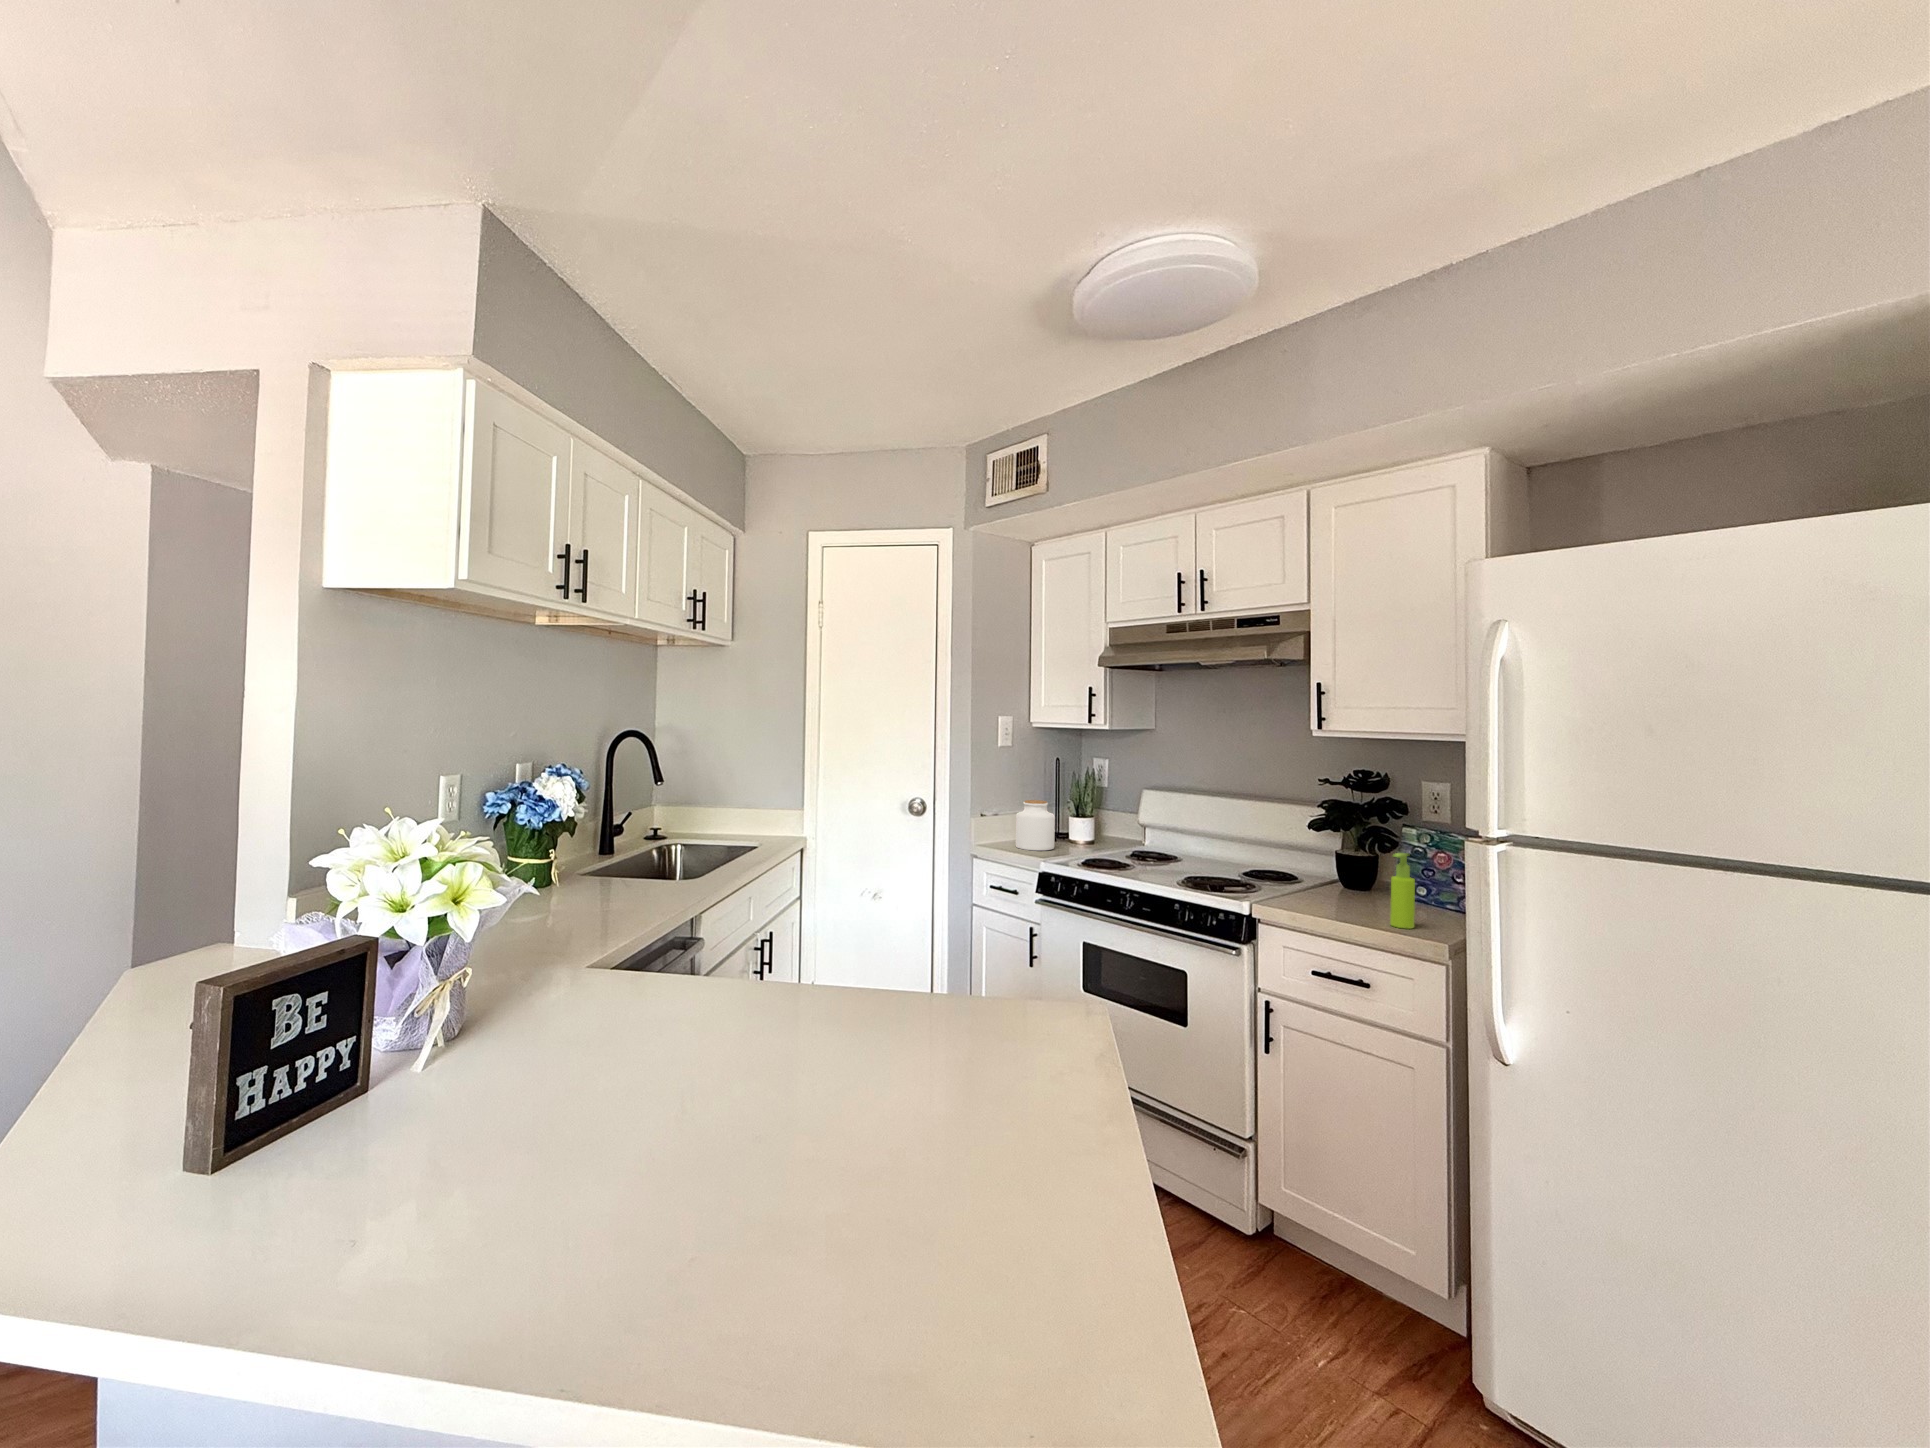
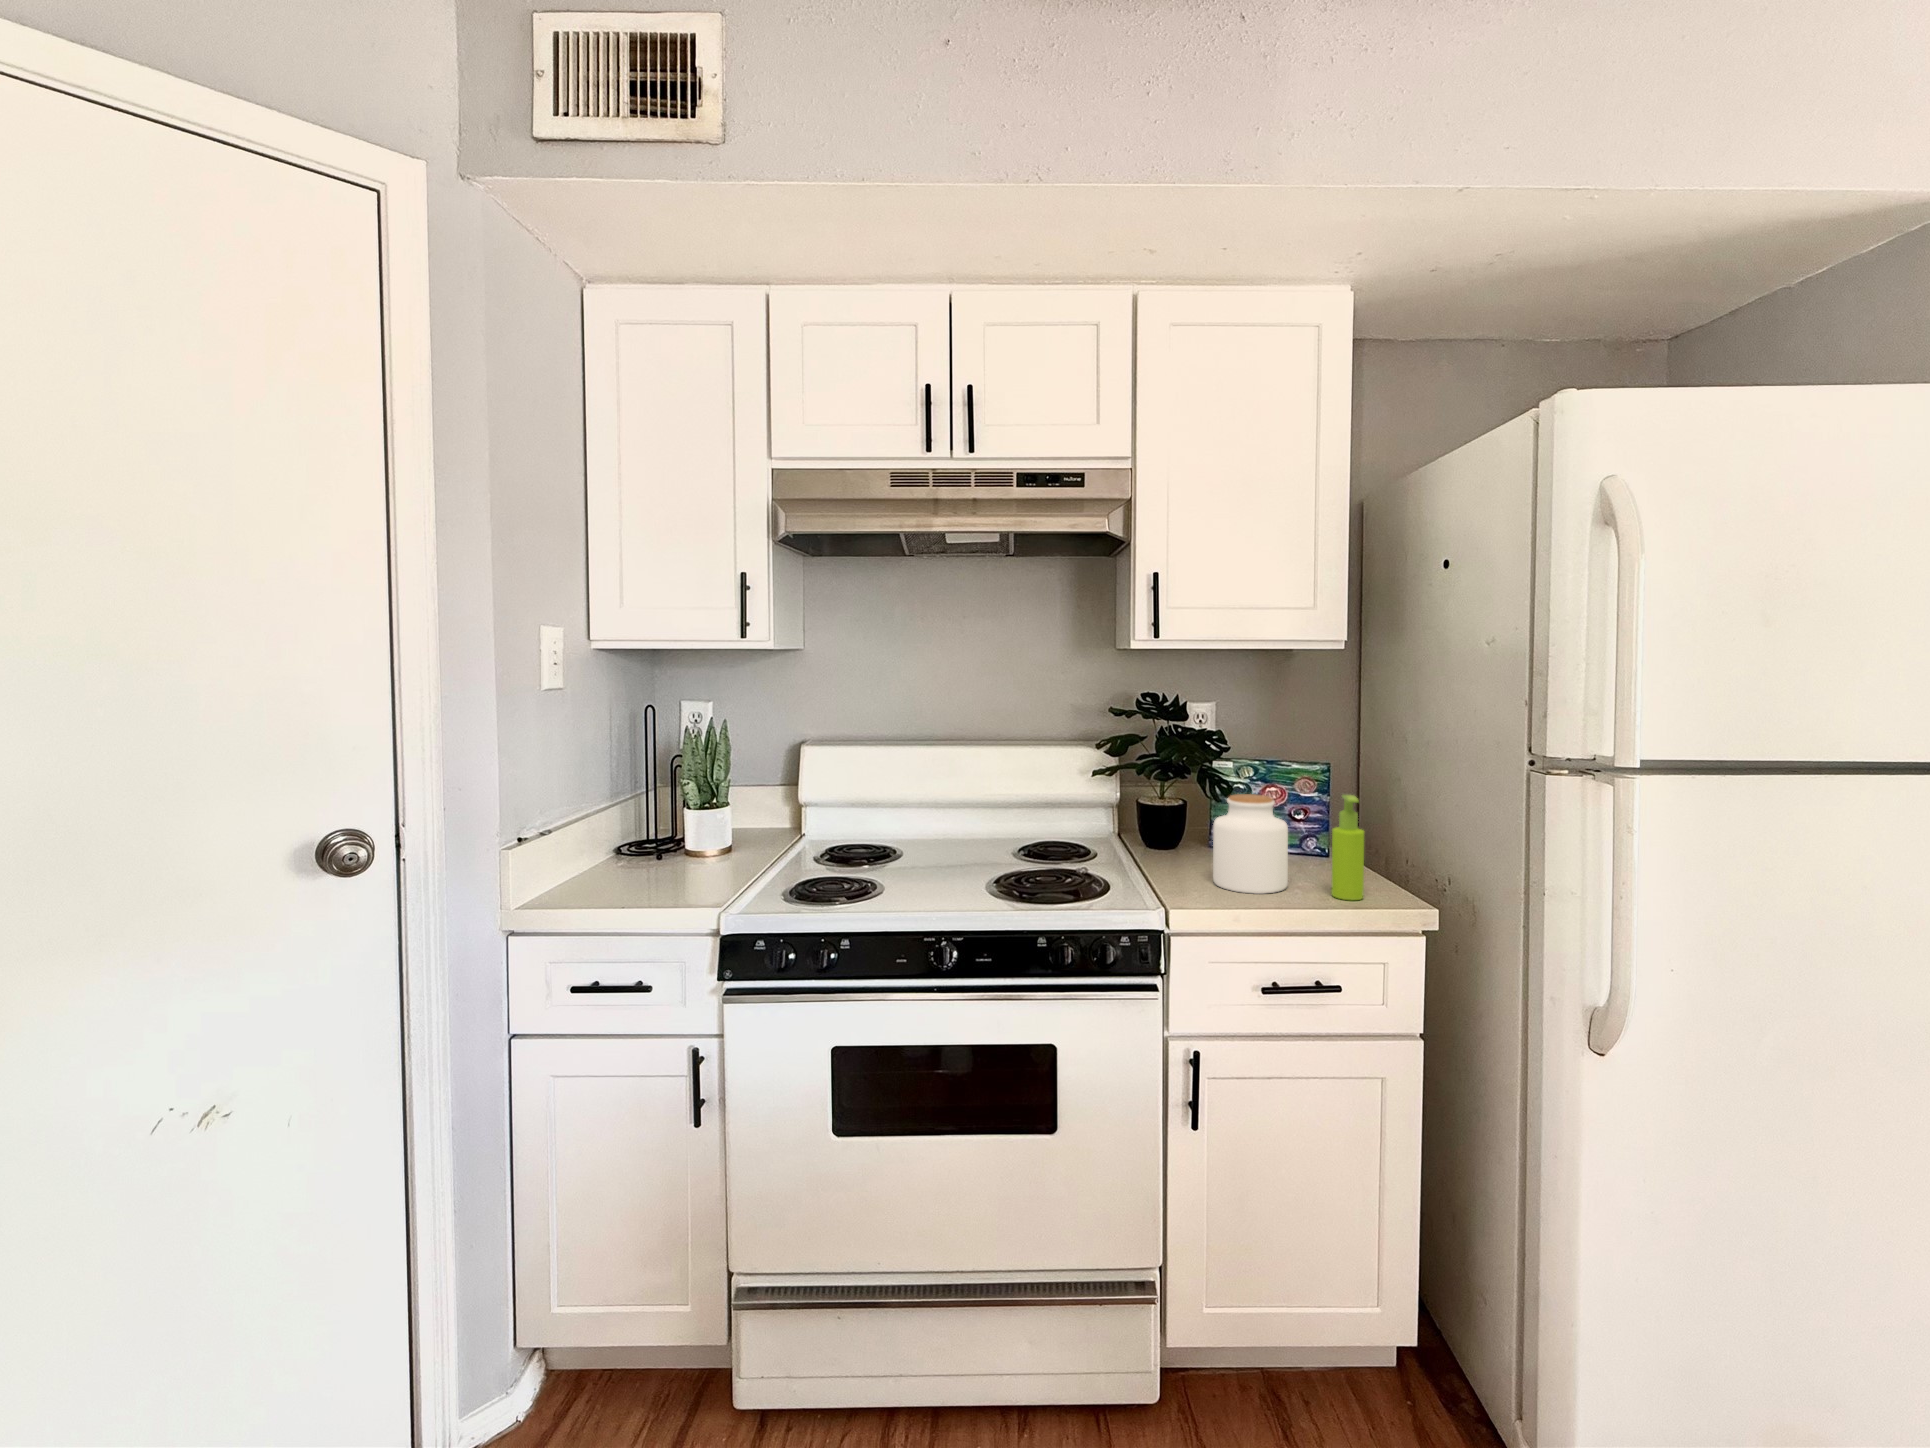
jar: present [1016,800,1055,851] -> present [1213,794,1288,894]

